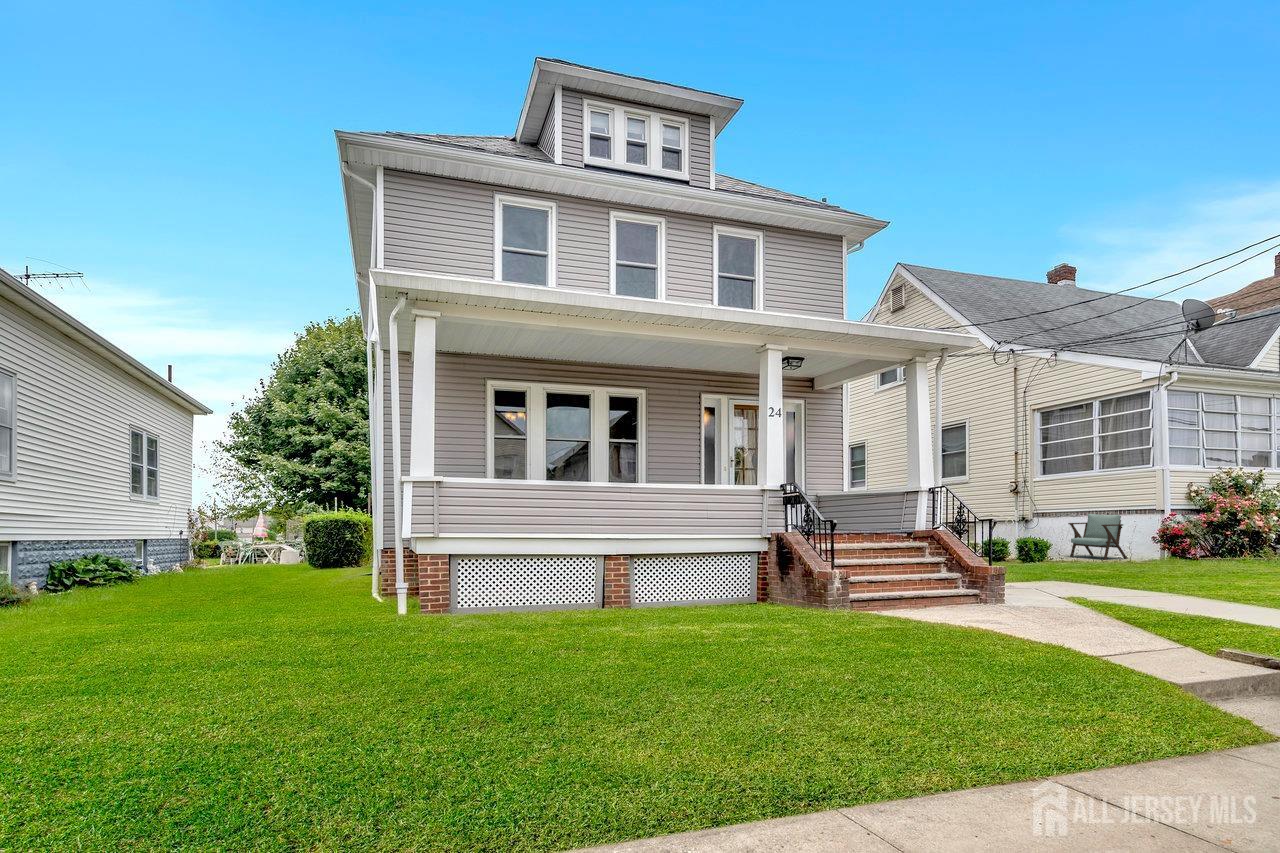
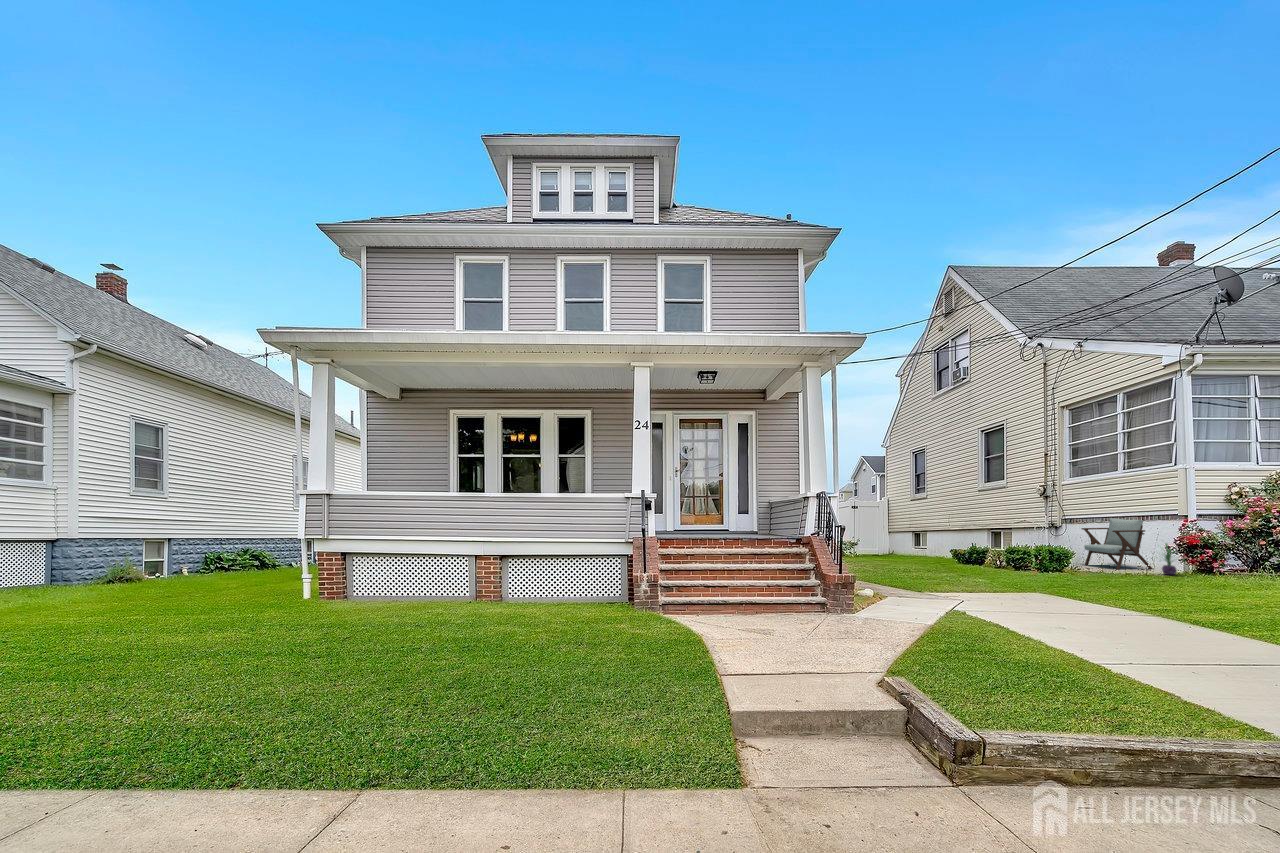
decorative plant: none [1135,535,1169,563] -> present [1162,543,1176,575]

